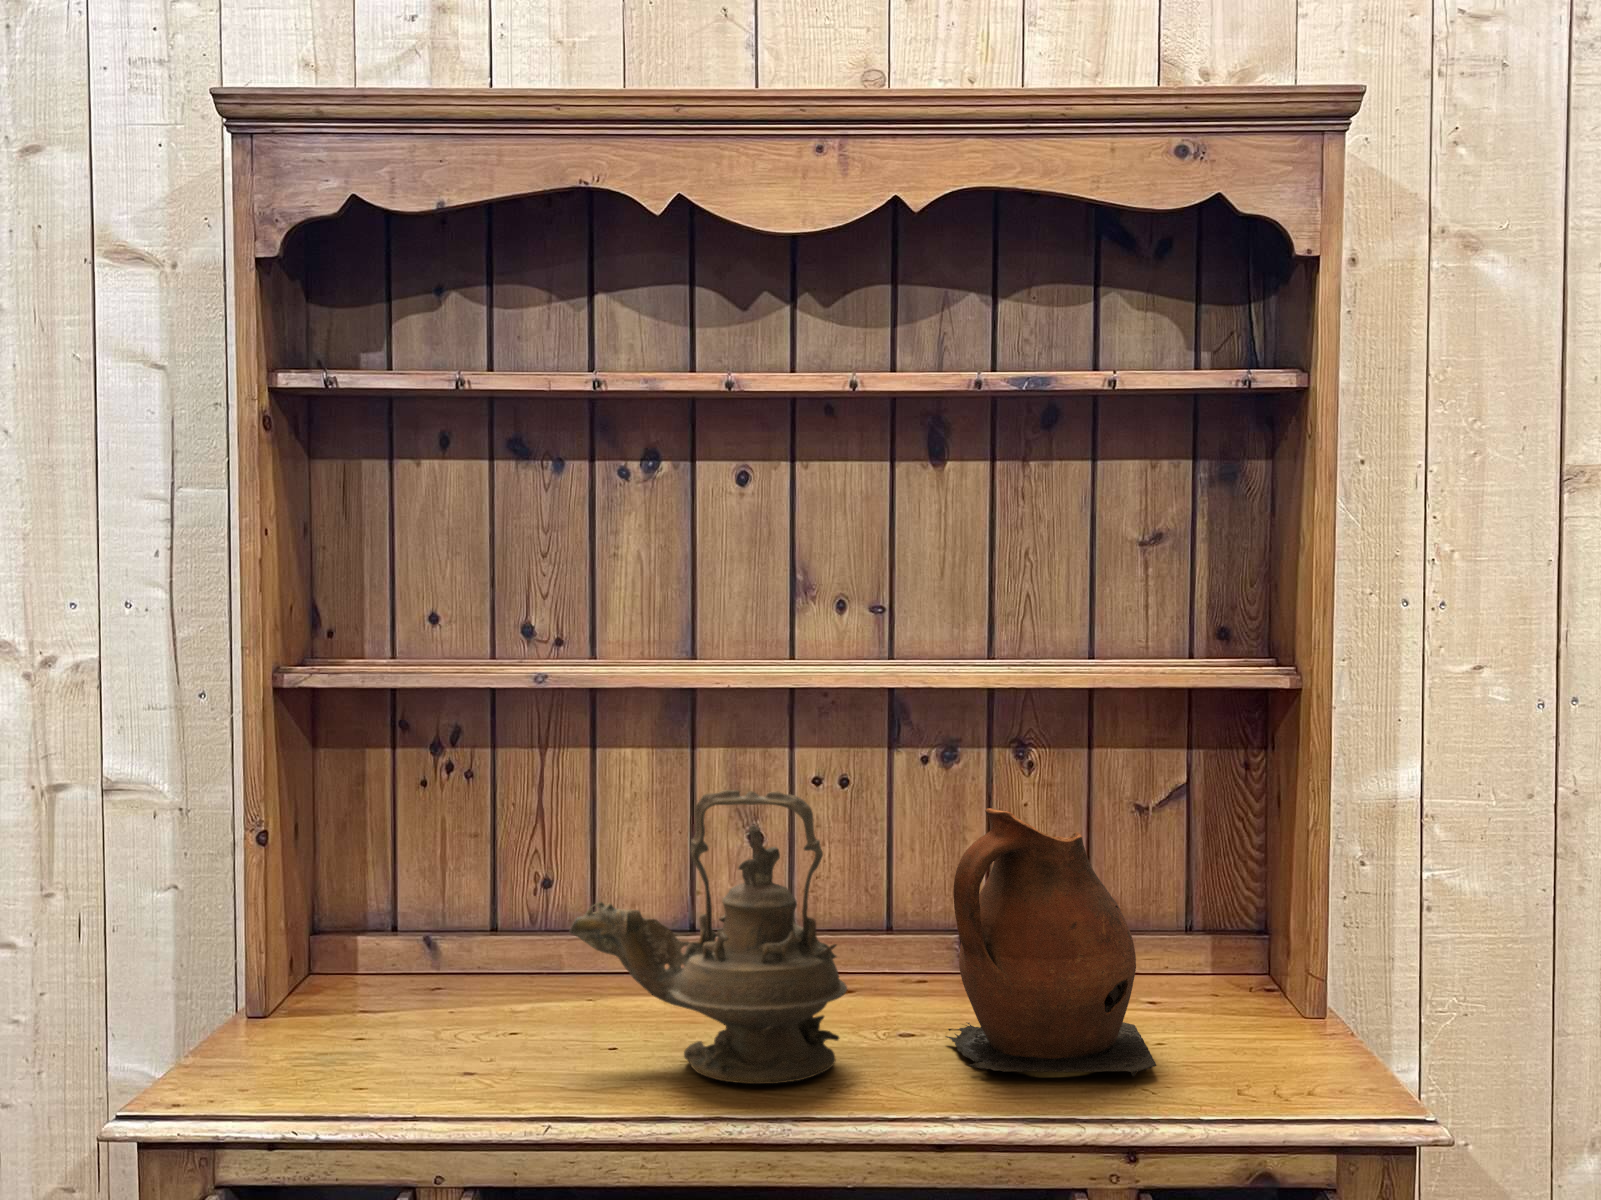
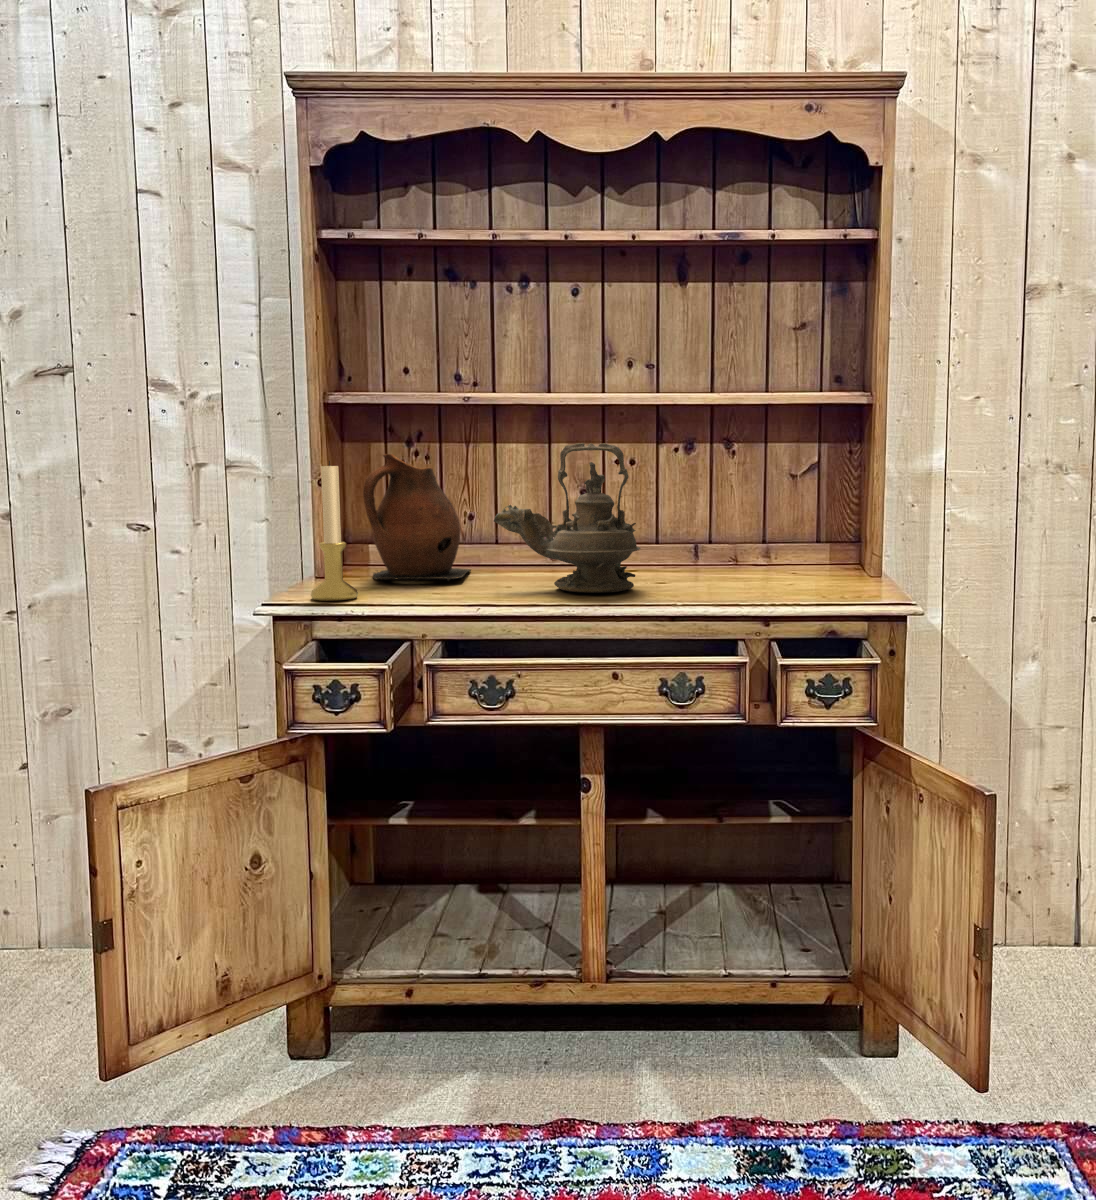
ceramic pitcher: present [946,808,1156,1077] -> present [363,454,471,582]
candle holder: none [206,832,300,1107] -> present [311,461,358,601]

